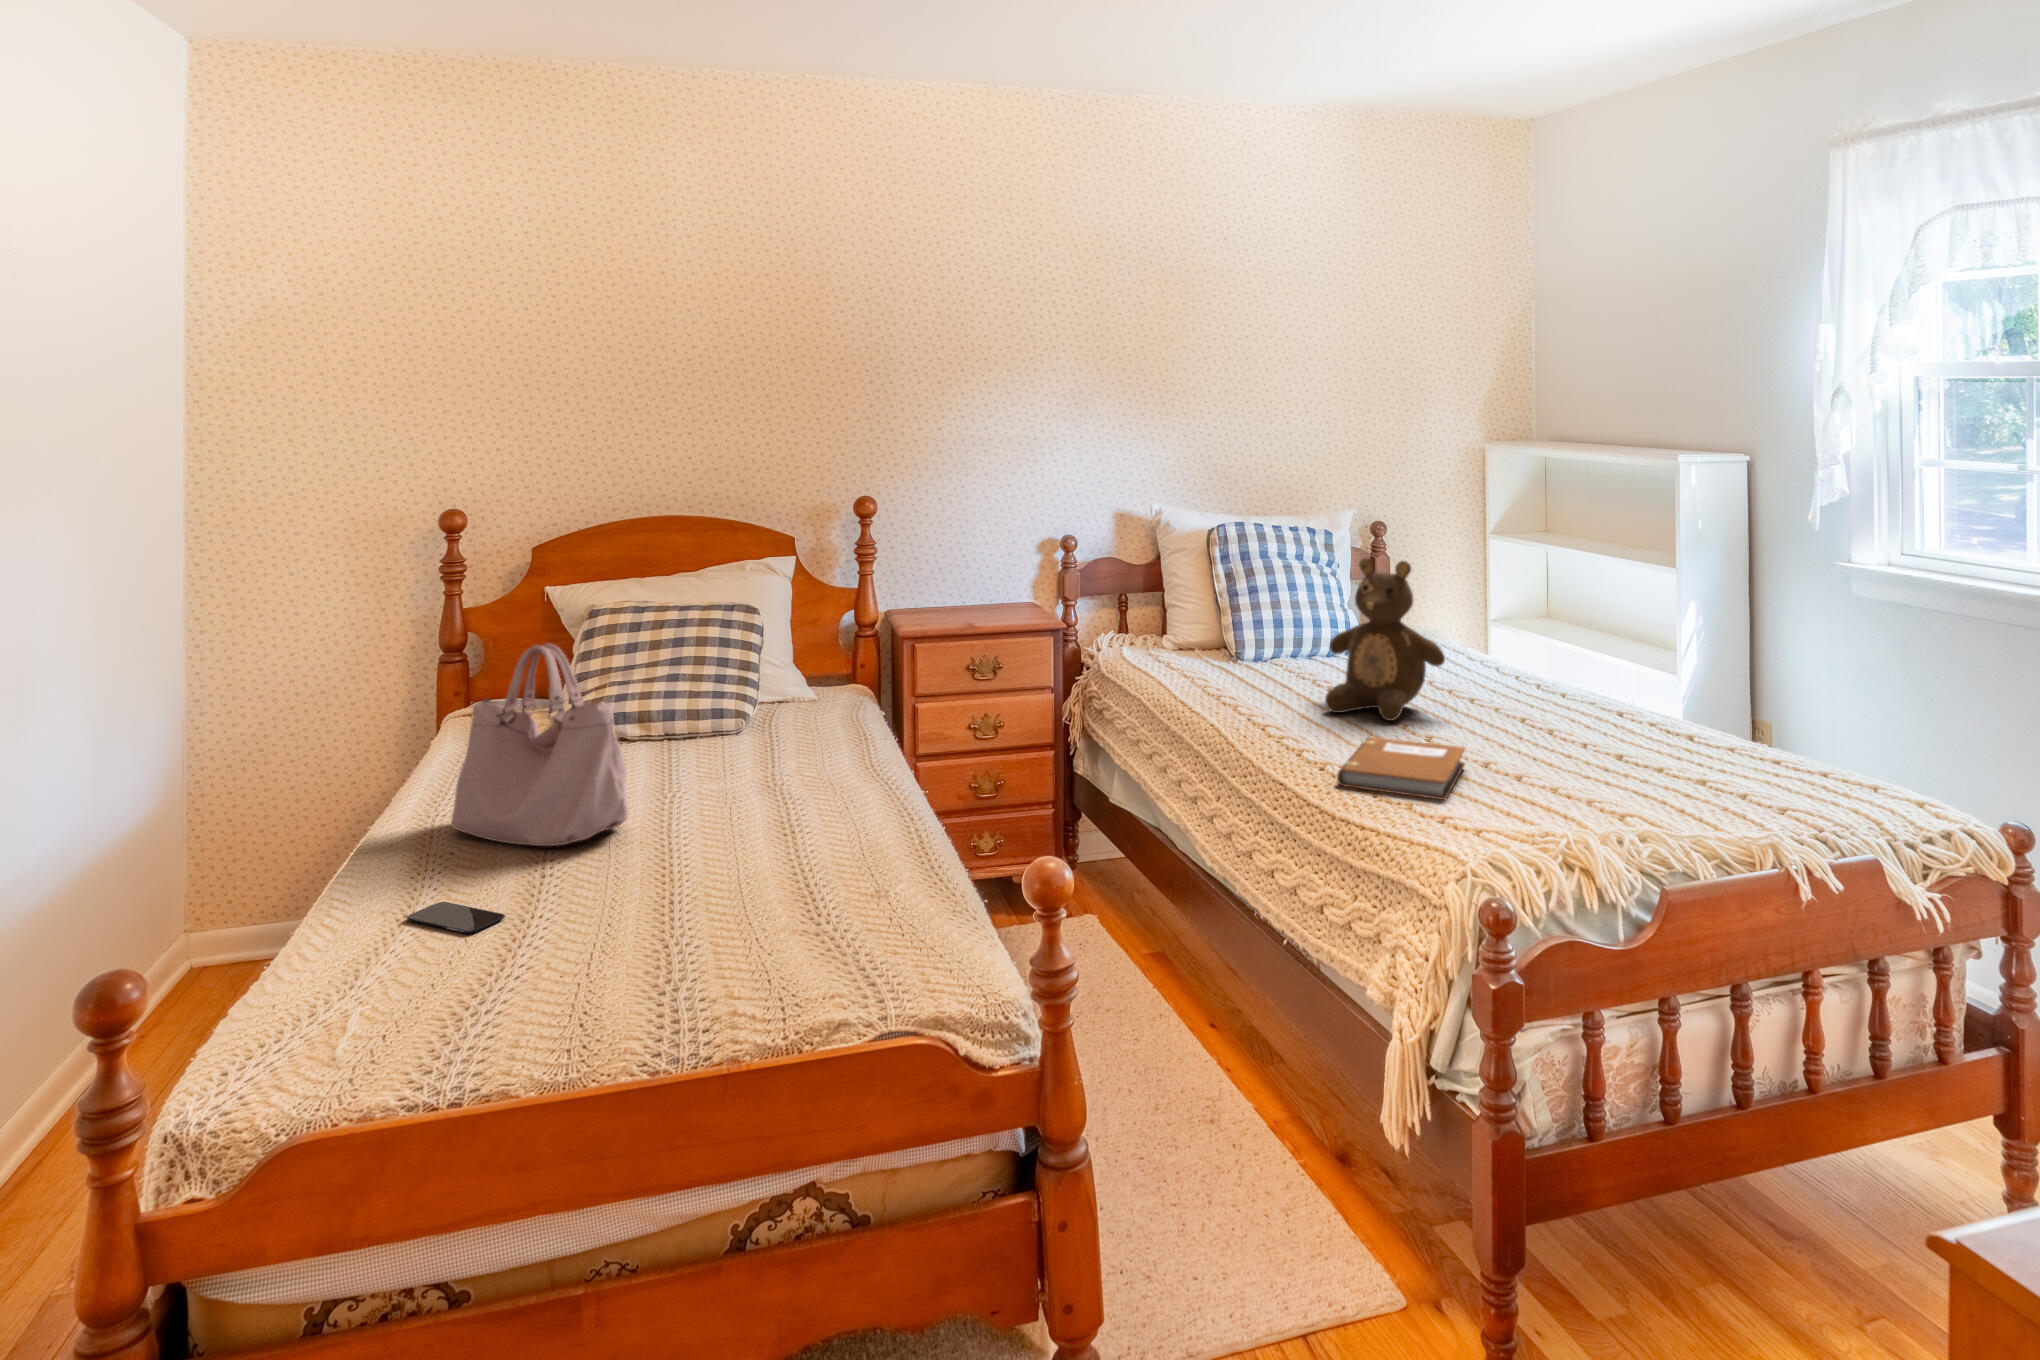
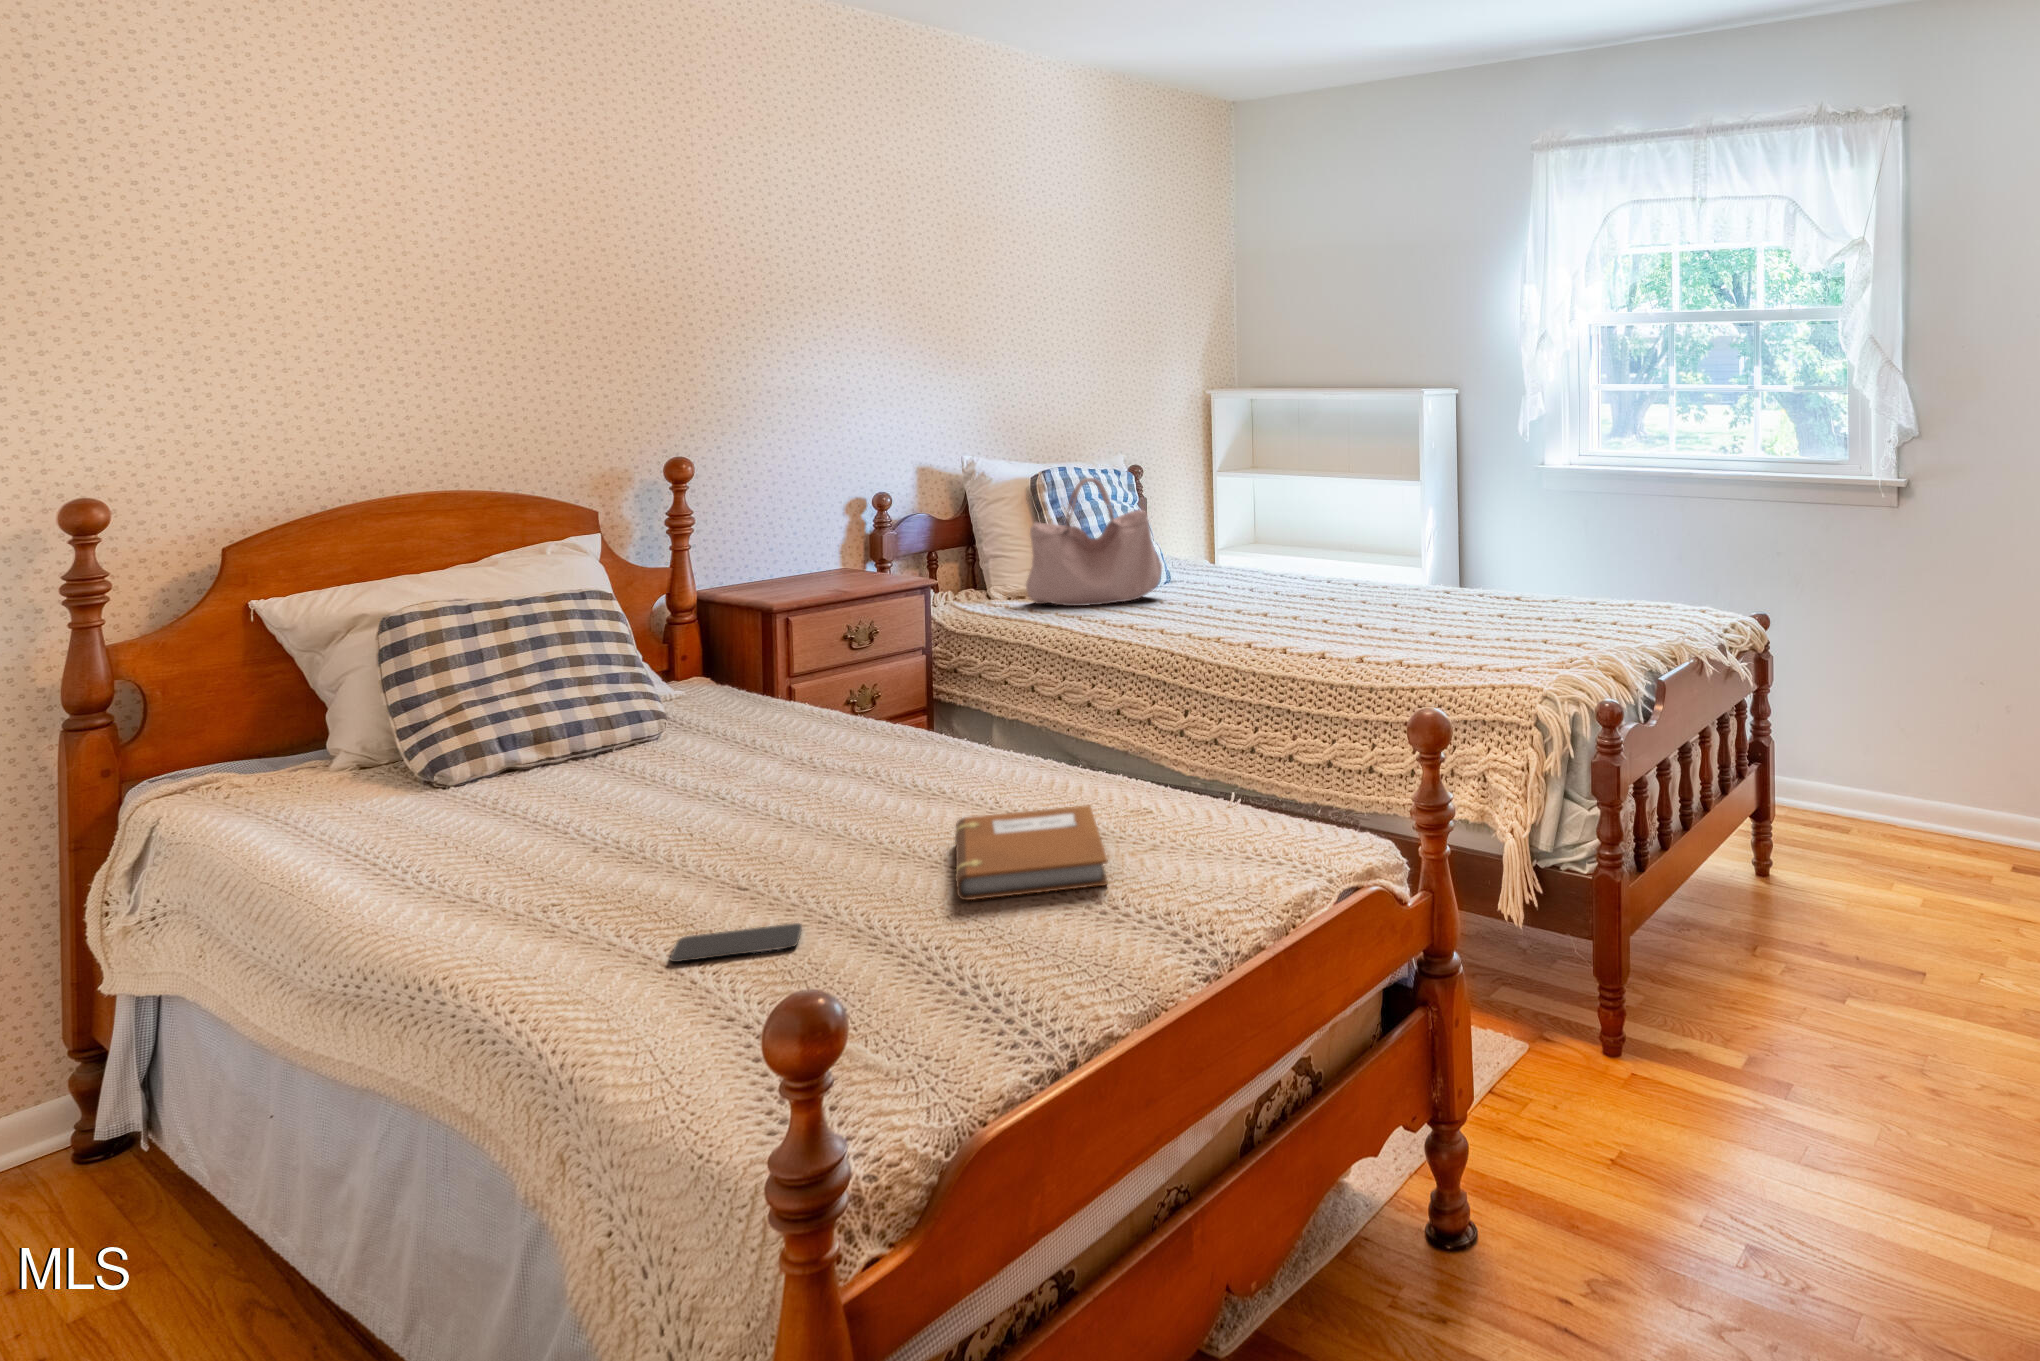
teddy bear: present [1325,558,1445,721] -> none [1233,479,1341,619]
handbag: present [451,643,628,846] -> present [1026,478,1162,606]
notebook: present [1337,737,1465,800] -> present [955,805,1108,900]

